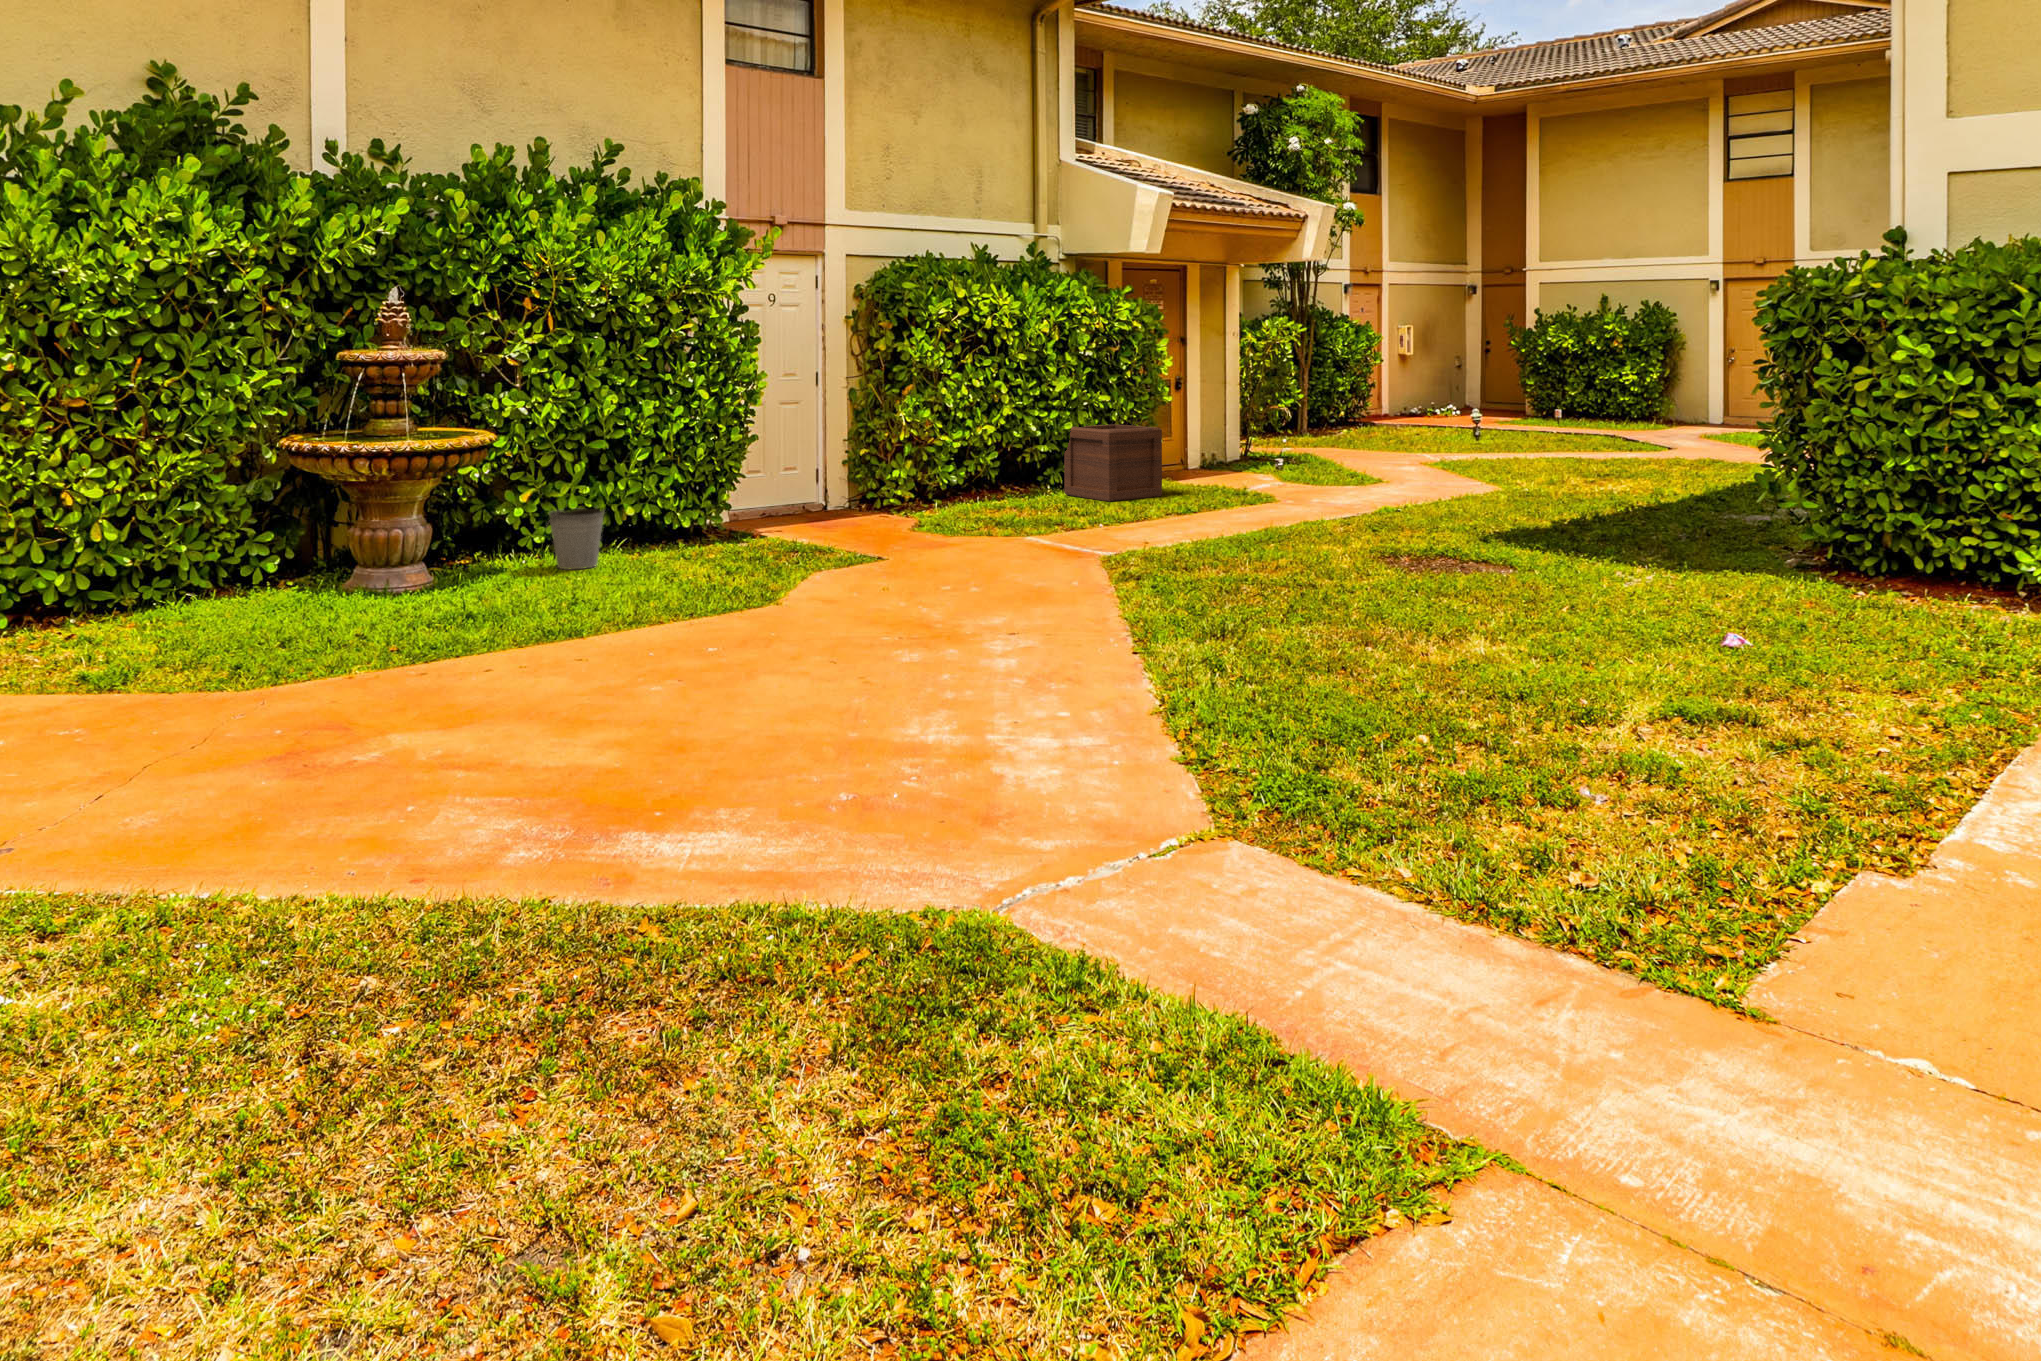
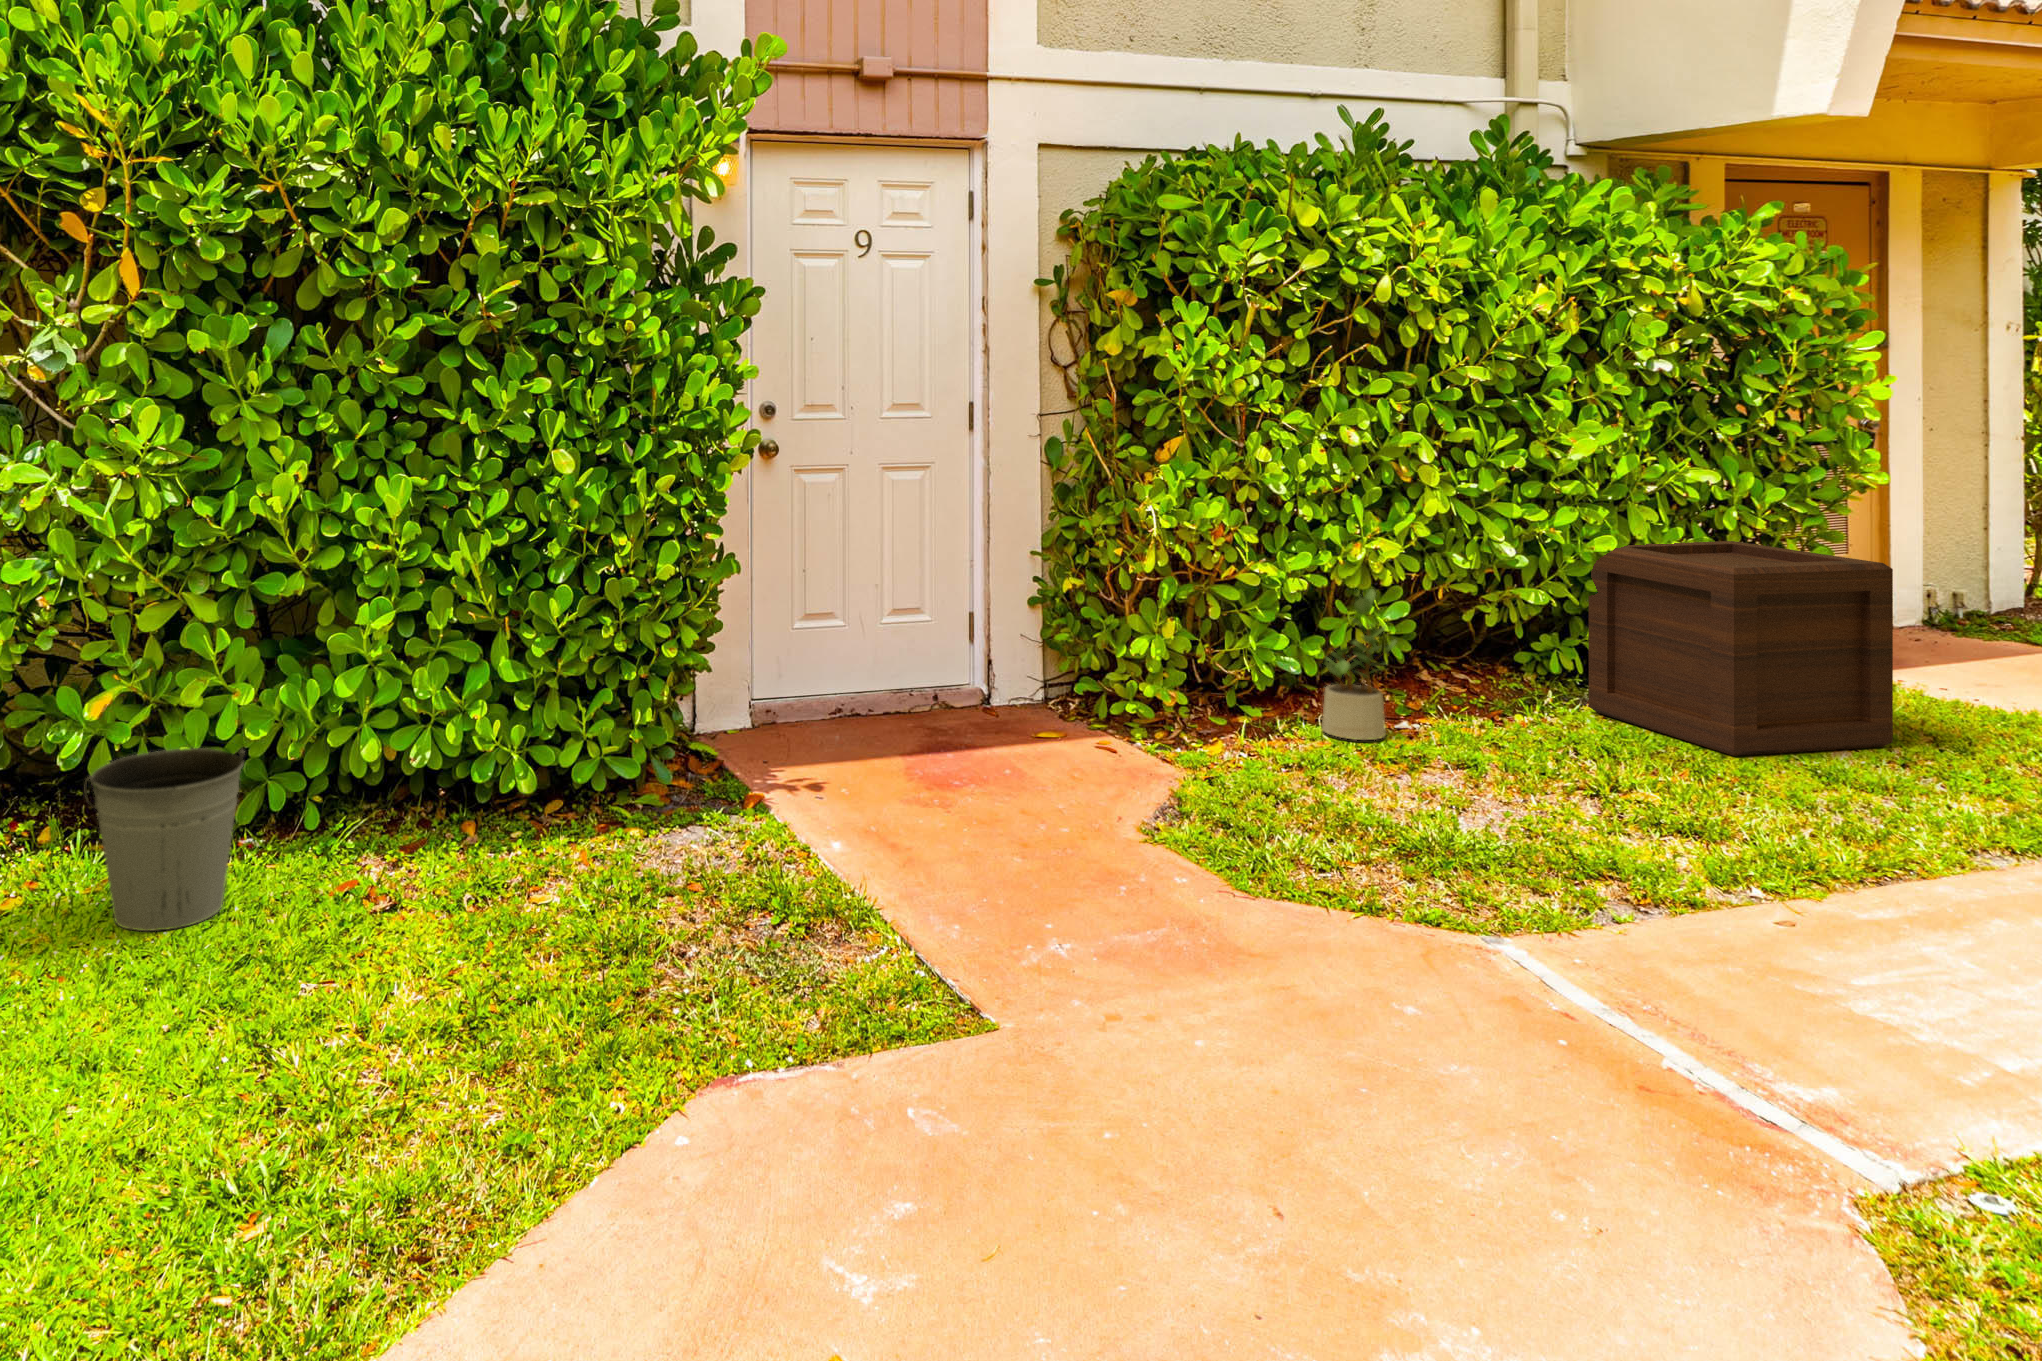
potted plant: none [962,445,994,507] -> present [1322,589,1396,740]

